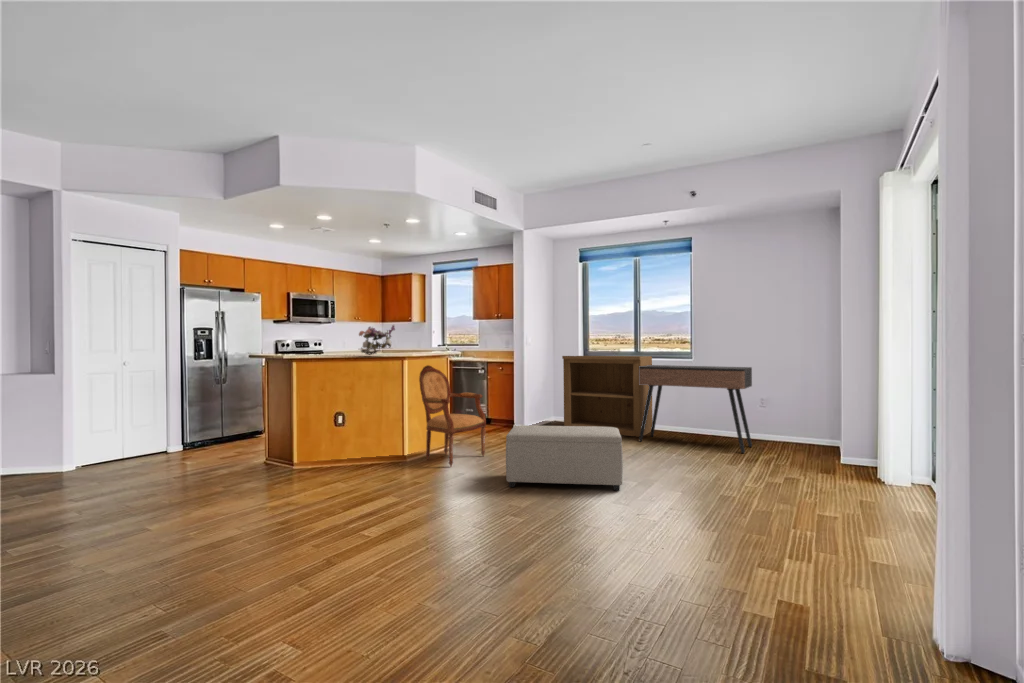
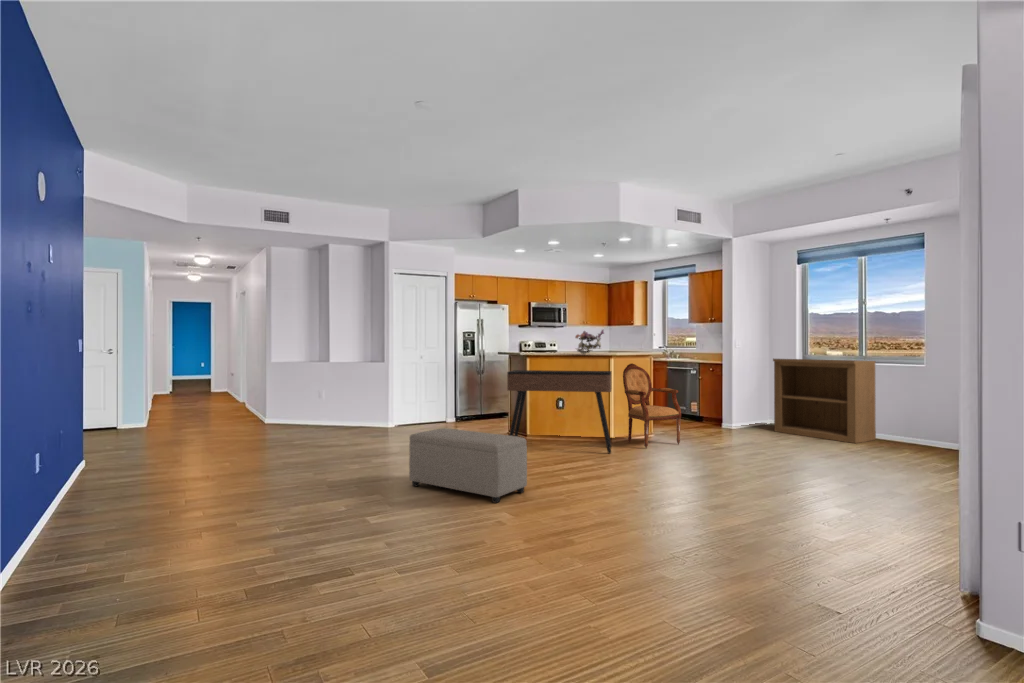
console table: present [639,365,752,453] -> present [507,370,612,453]
ottoman: present [506,425,623,491] -> present [409,428,527,503]

